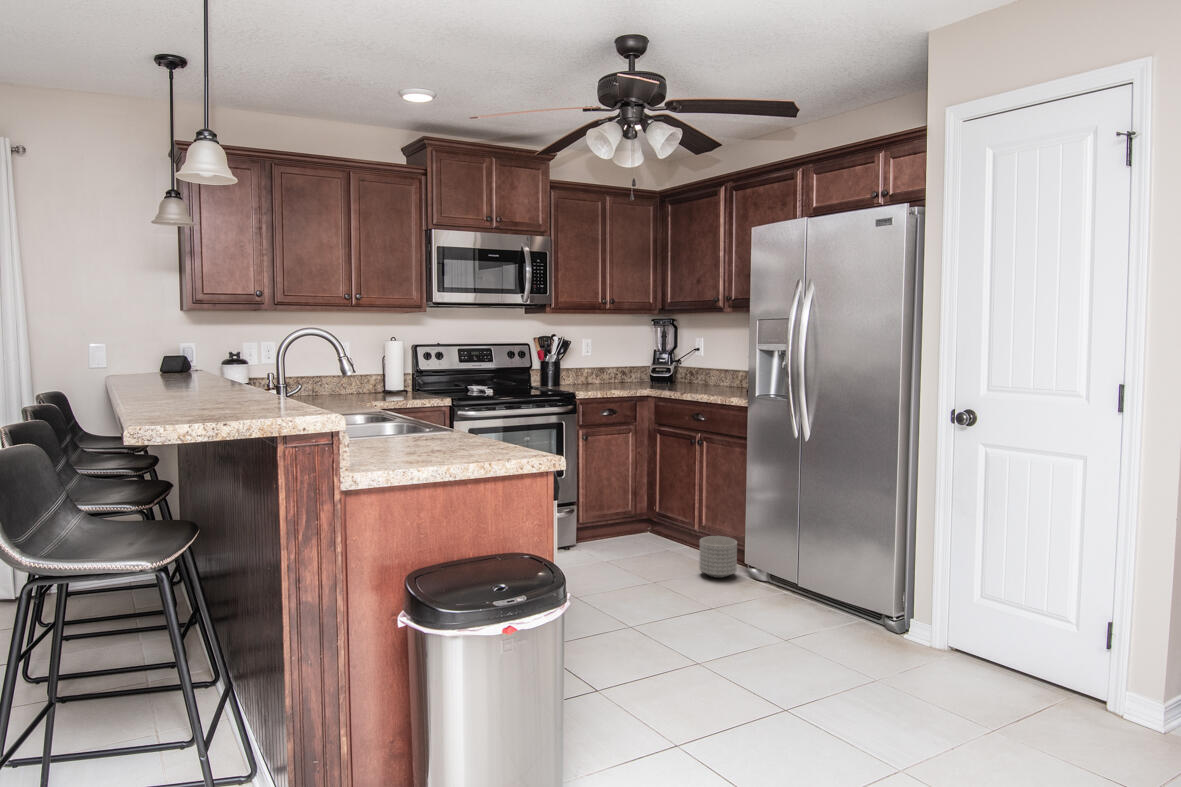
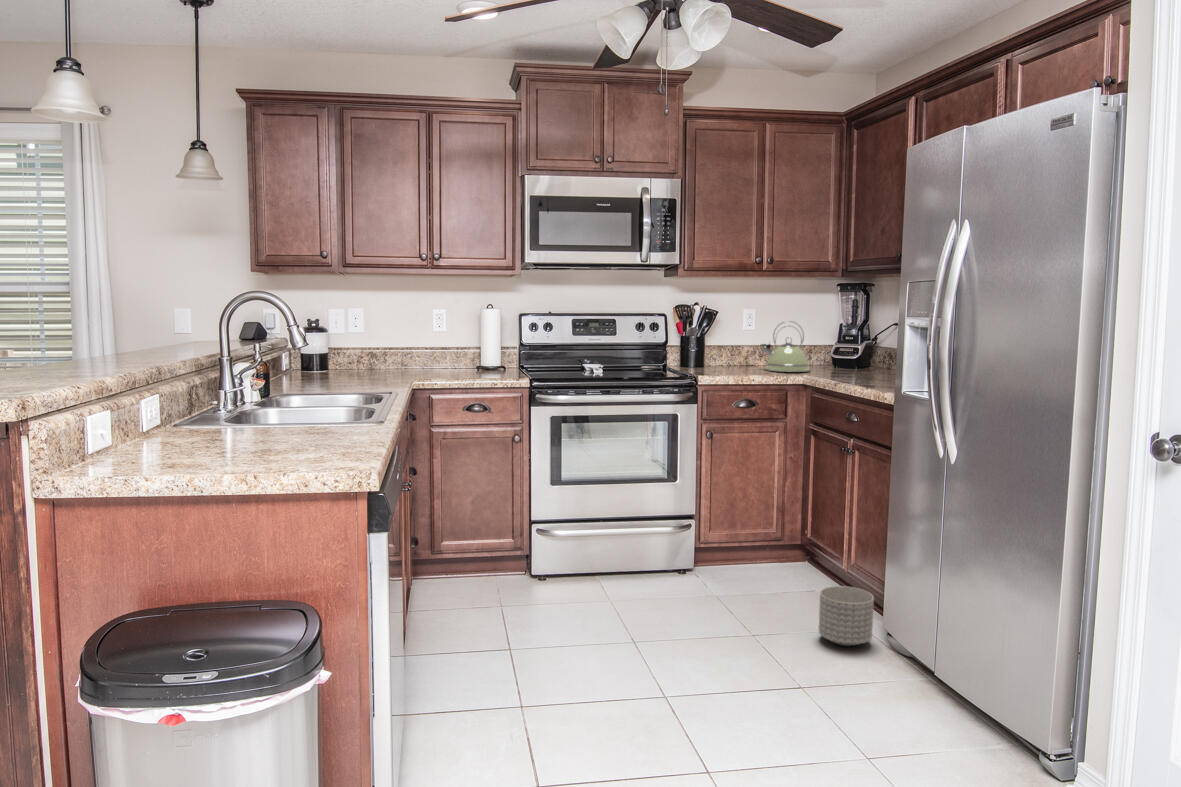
kettle: none [602,348,639,386] -> present [761,321,810,372]

